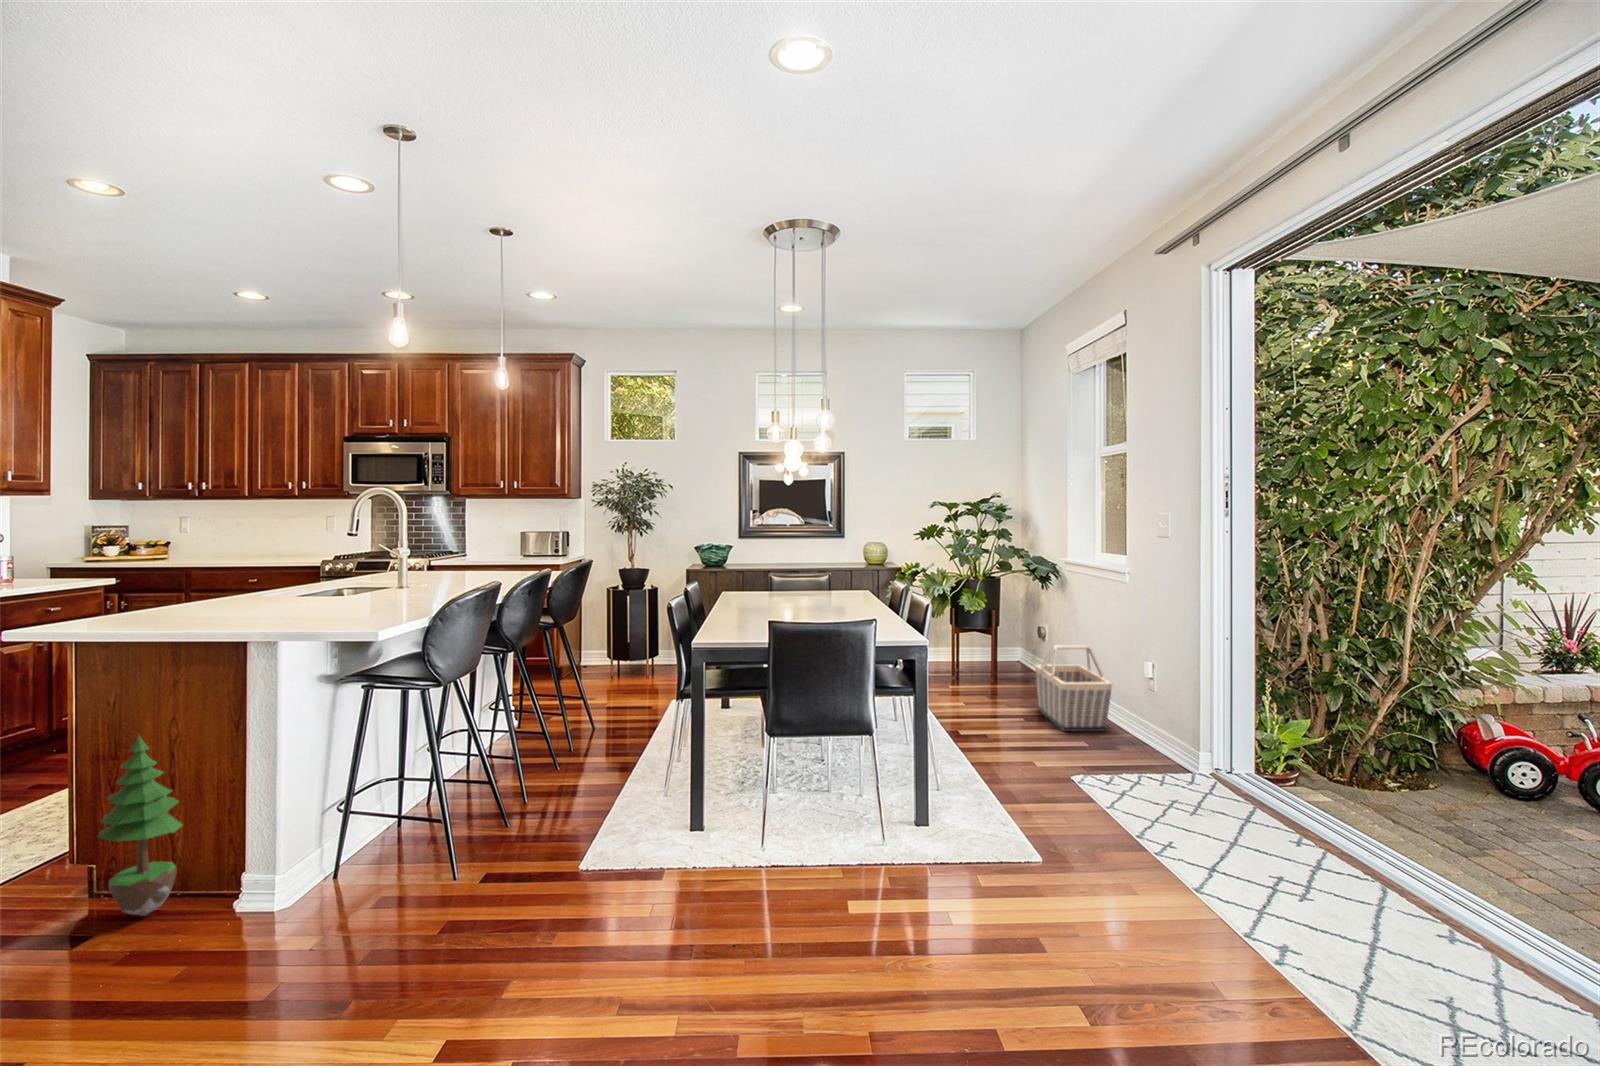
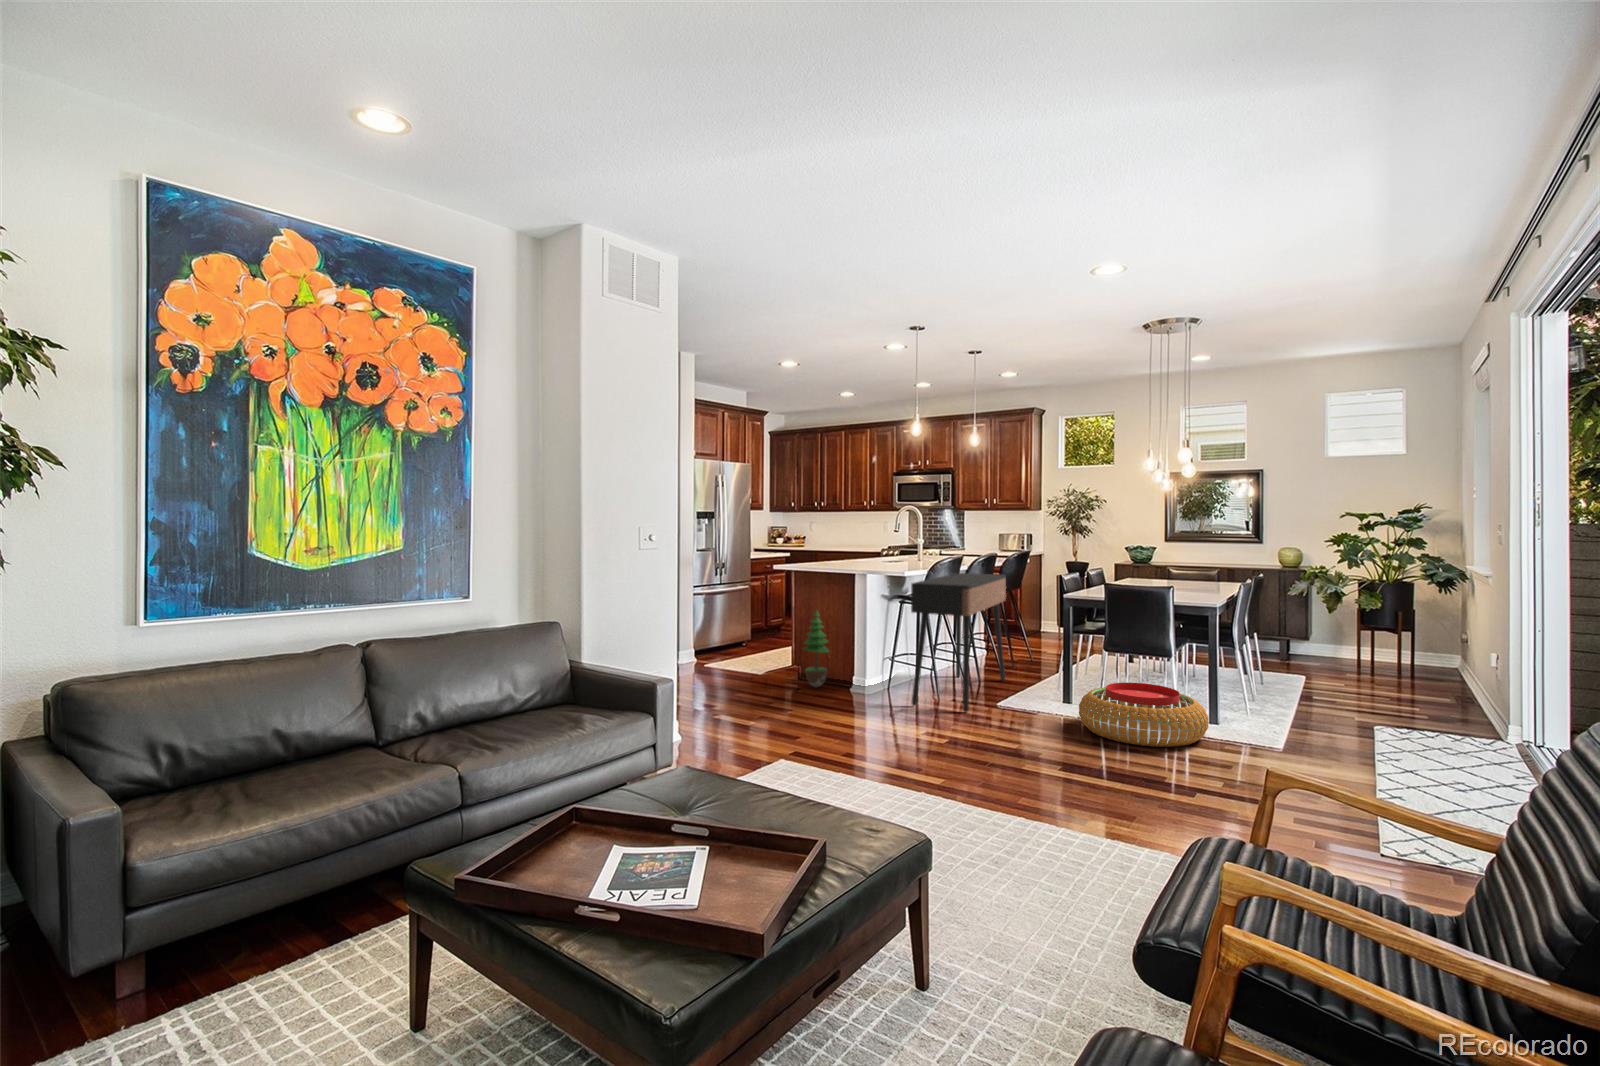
console table: none [387,611,568,924] -> present [911,573,1006,712]
basket: present [1035,645,1112,731] -> none [1415,636,1479,713]
pouf: none [735,791,939,930] -> present [1079,683,1209,747]

